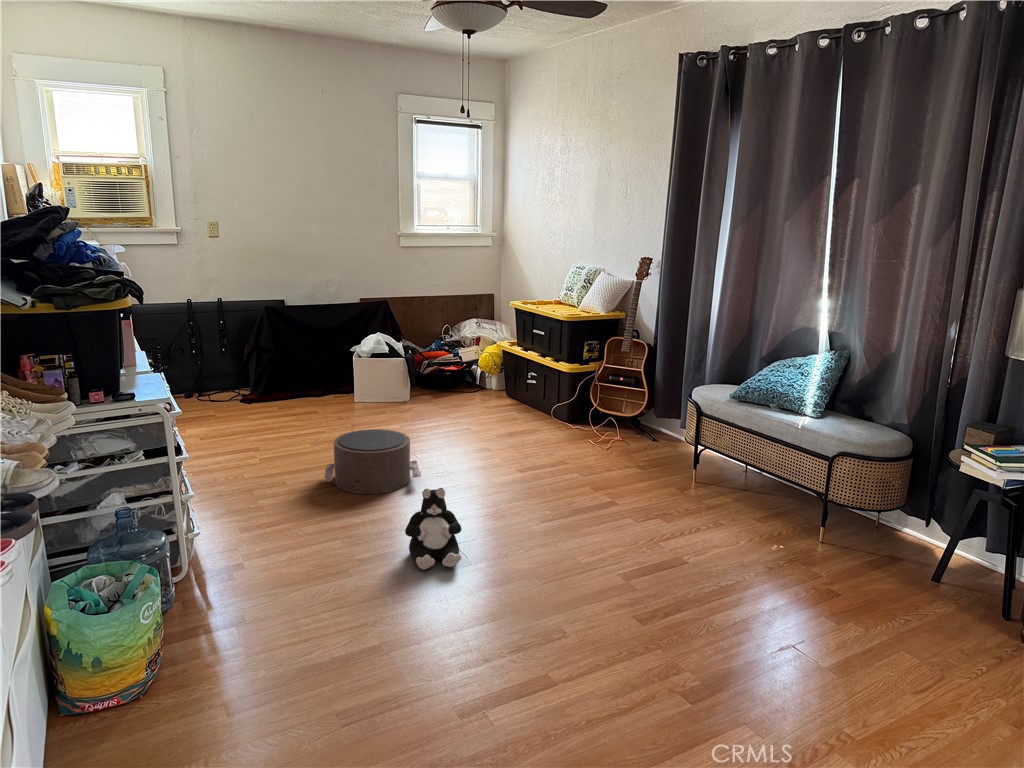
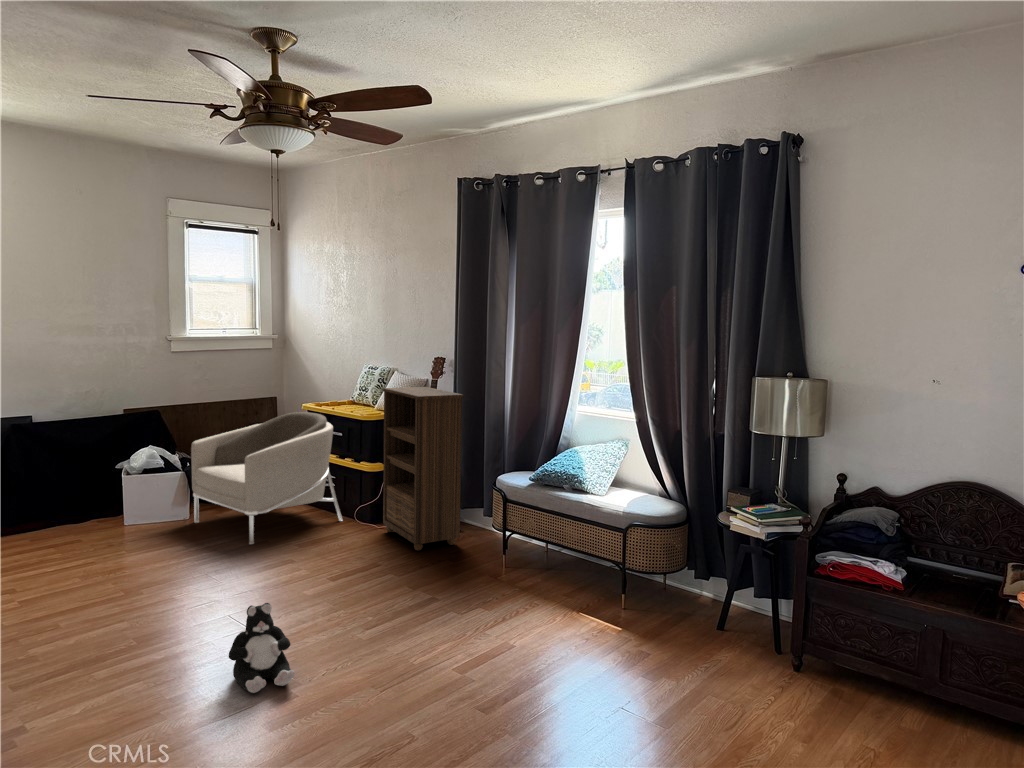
bookshelf: none [578,288,665,454] -> present [383,387,464,551]
armchair: none [409,309,541,430] -> present [191,412,342,544]
pouf: present [325,429,421,494] -> none [112,551,229,626]

